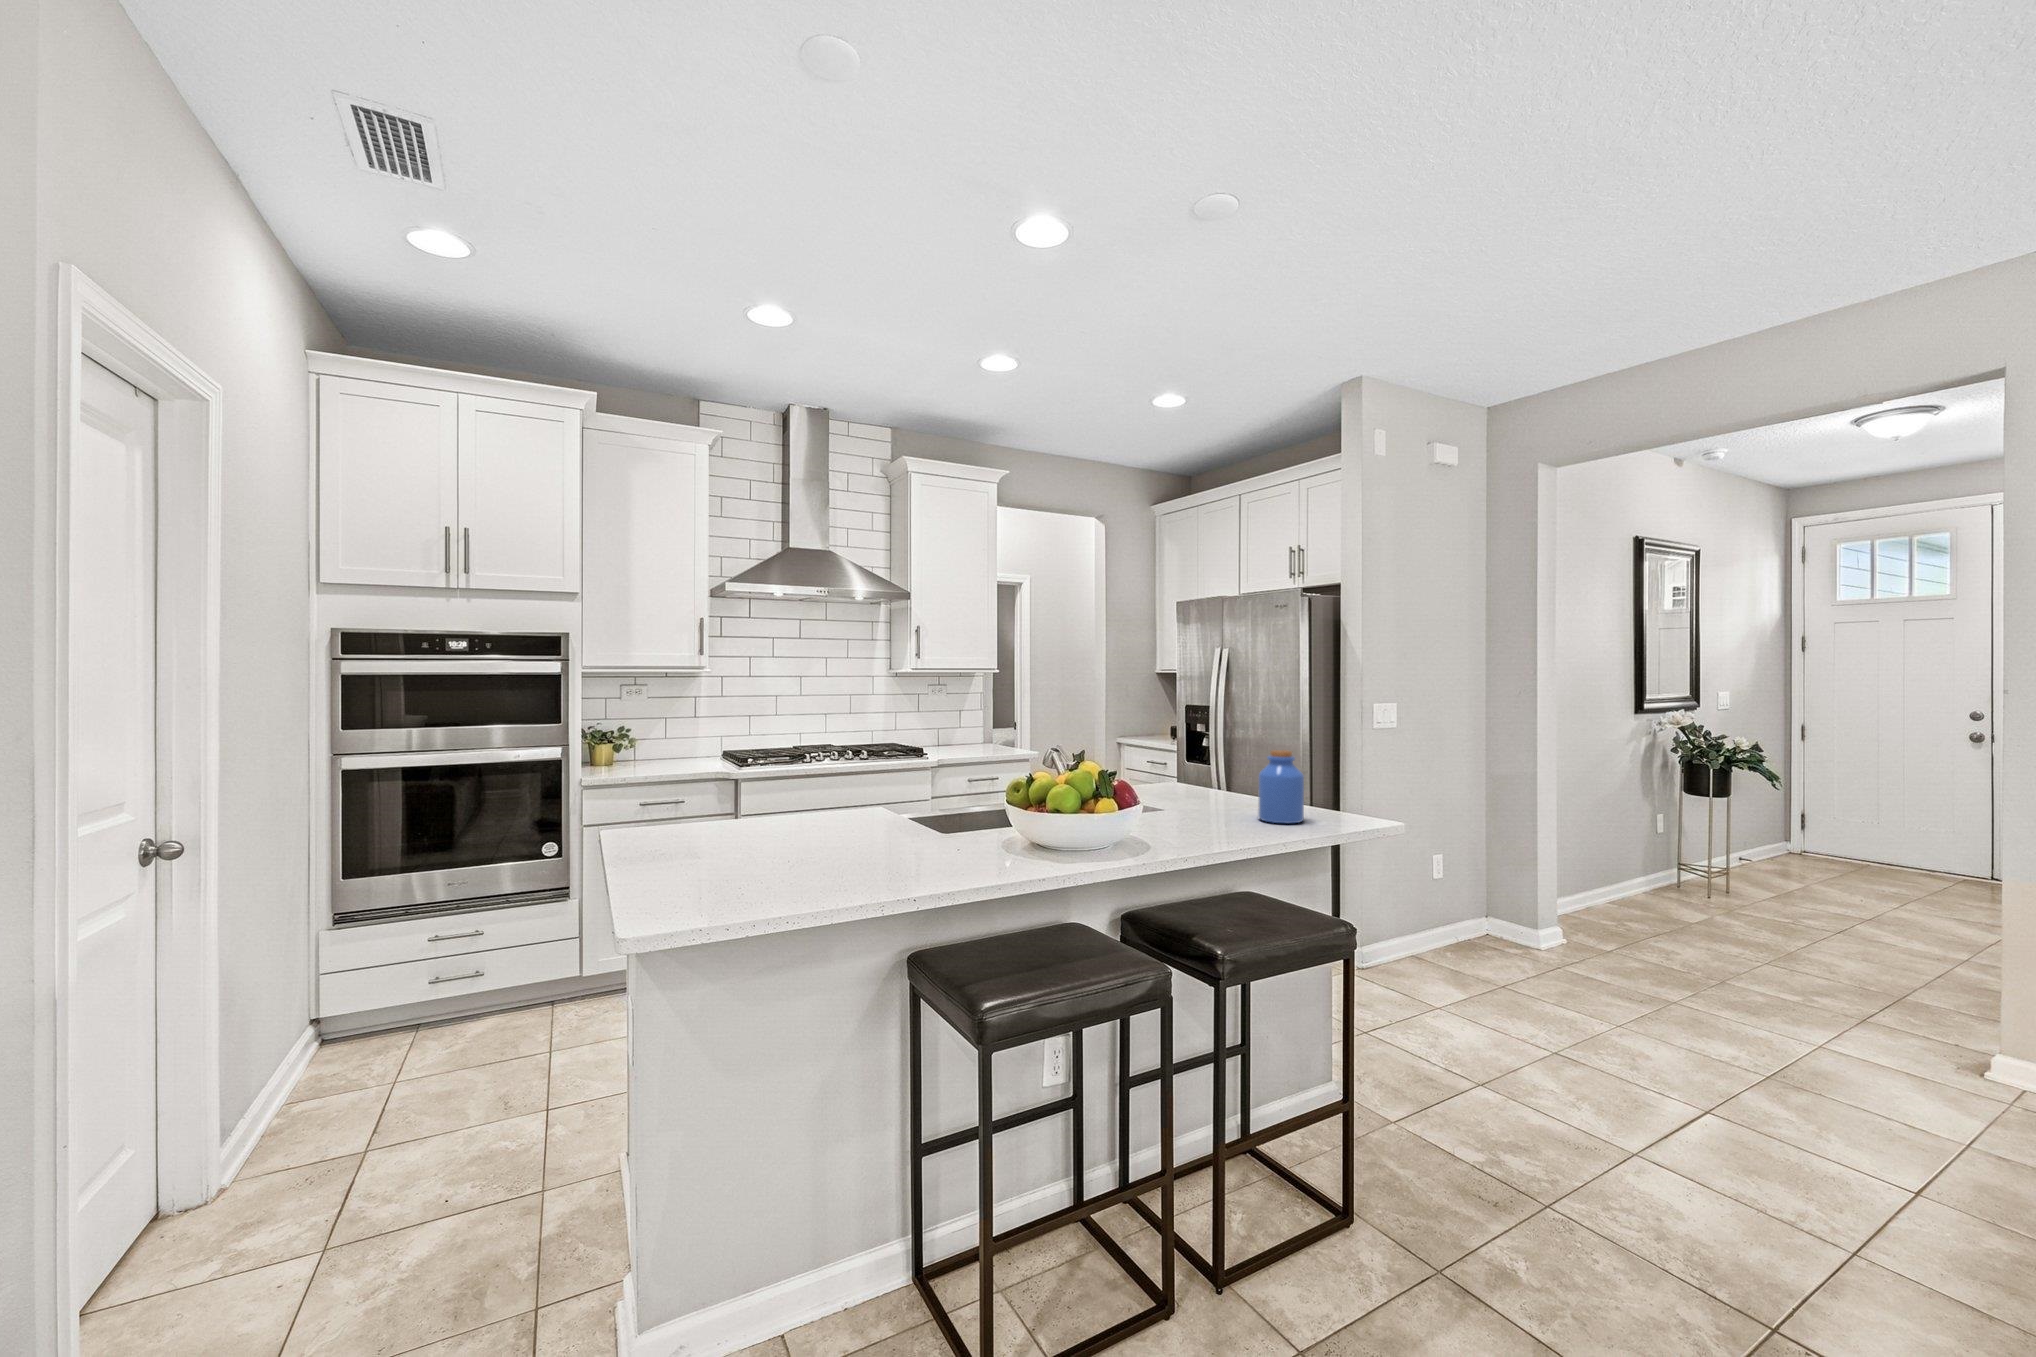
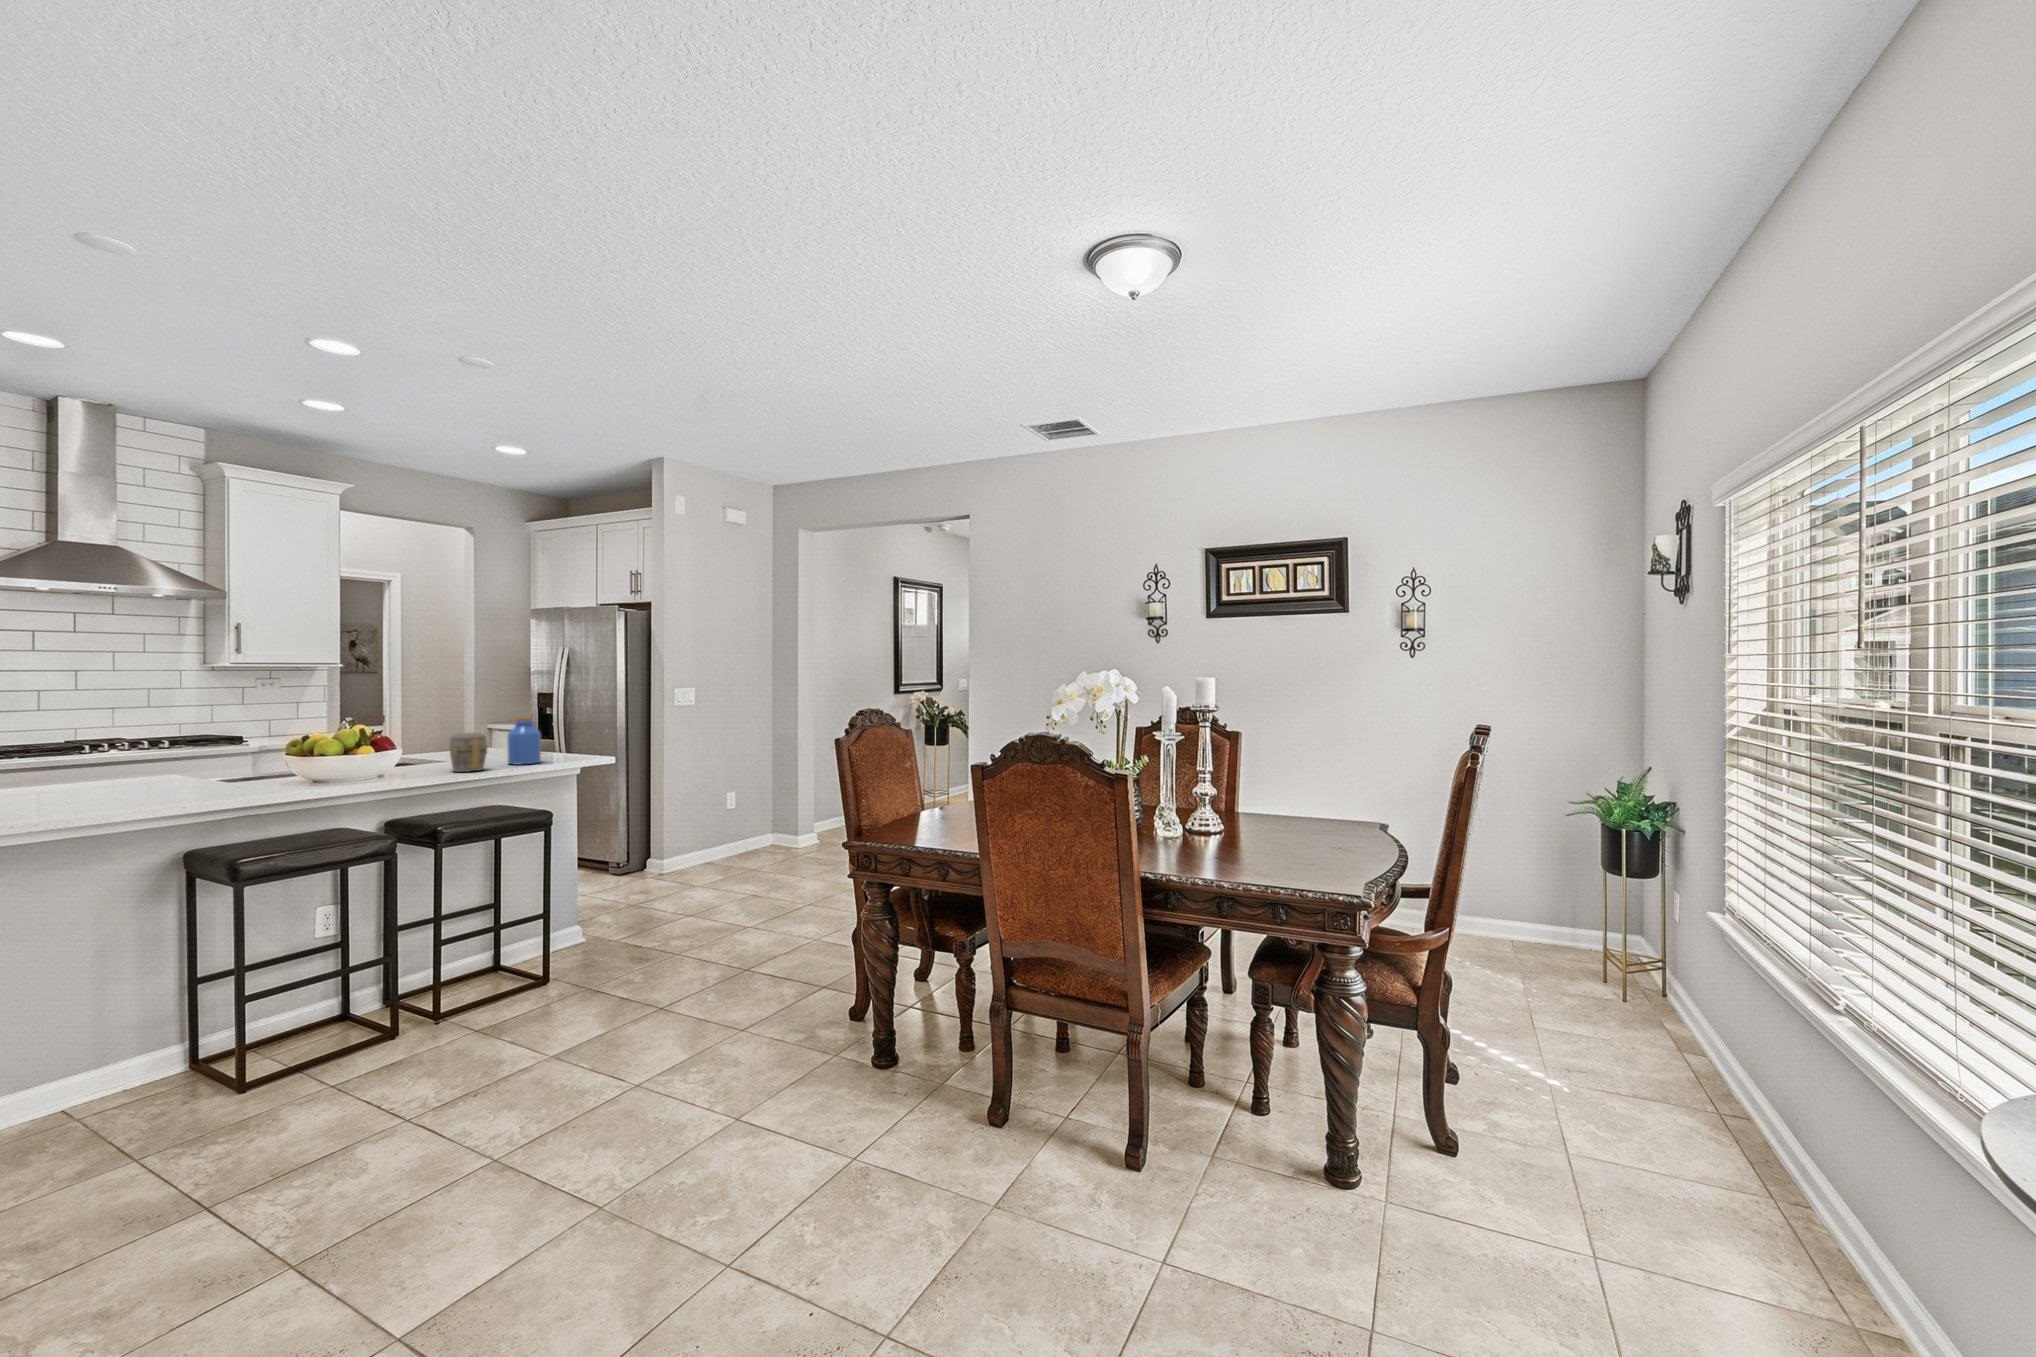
mug: none [1194,773,1248,834] -> present [450,733,487,772]

